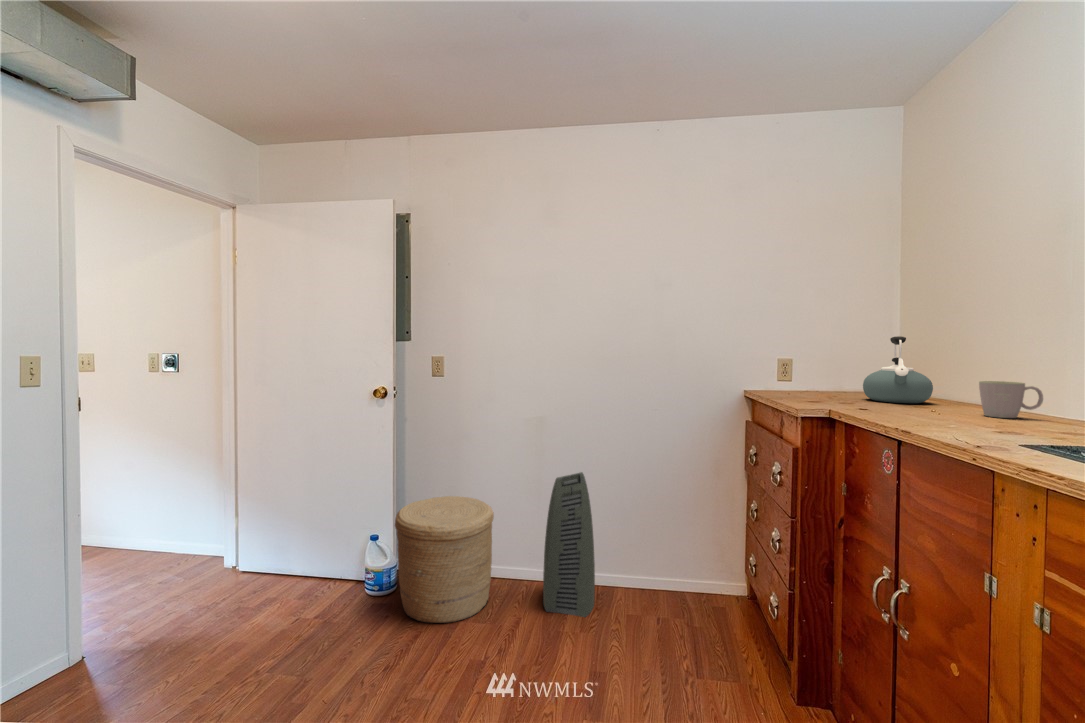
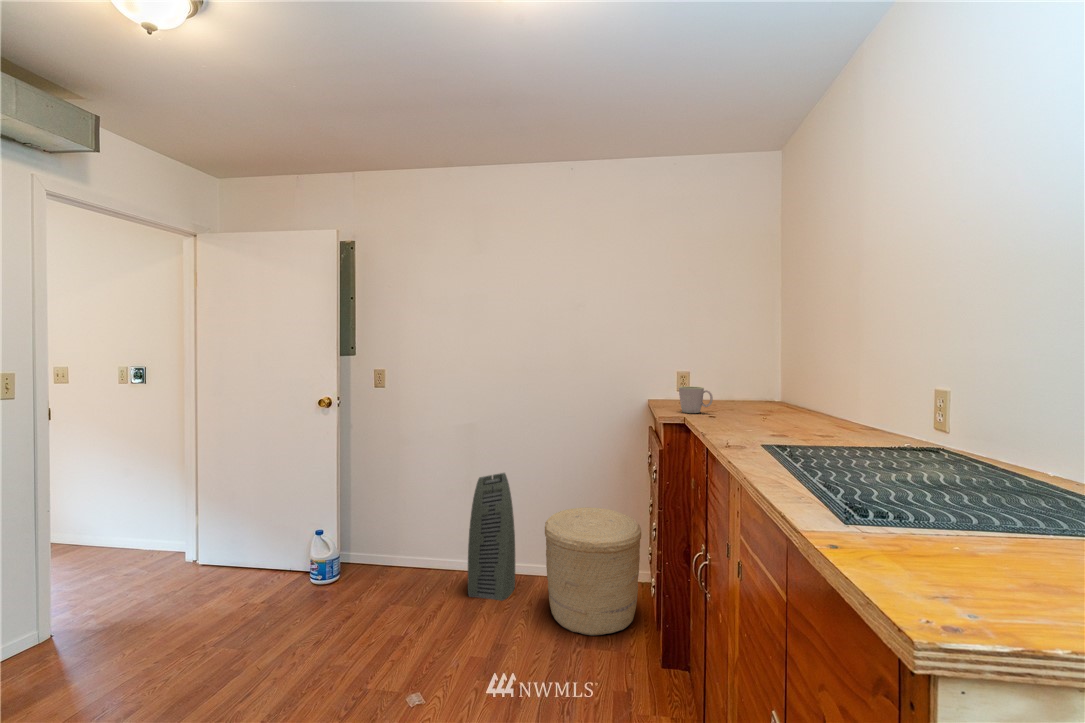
kettle: present [863,336,933,403] -> none [730,354,782,411]
mug: present [979,381,1043,418] -> present [679,386,713,413]
woven basket: present [395,496,494,623] -> present [545,507,641,636]

